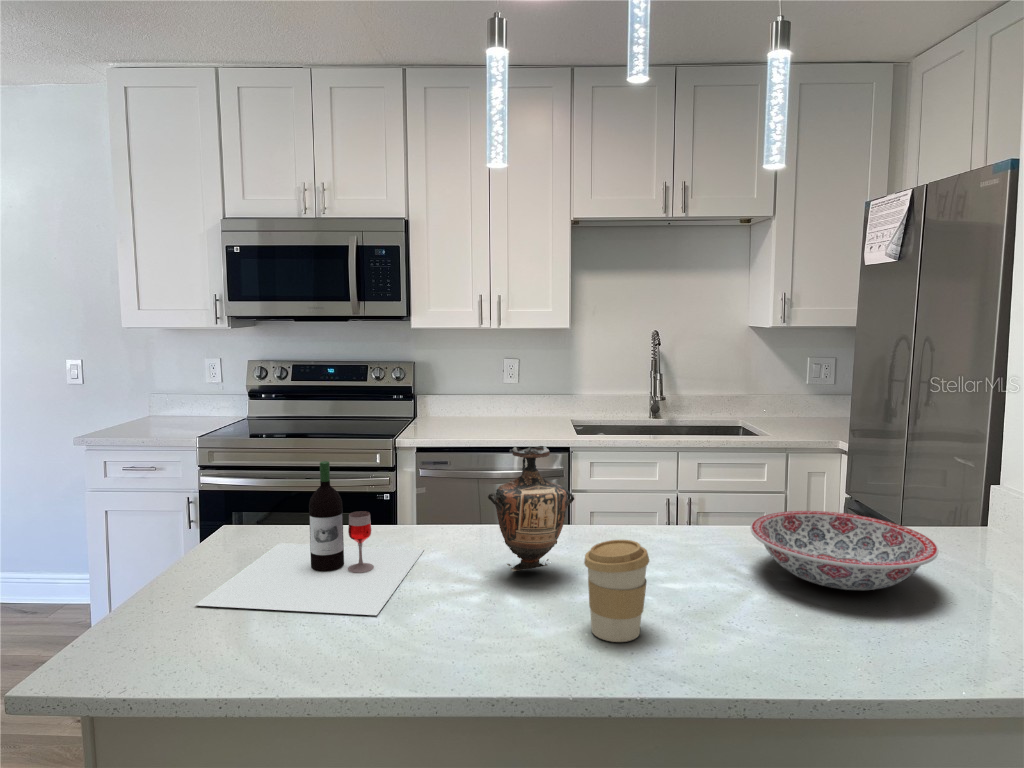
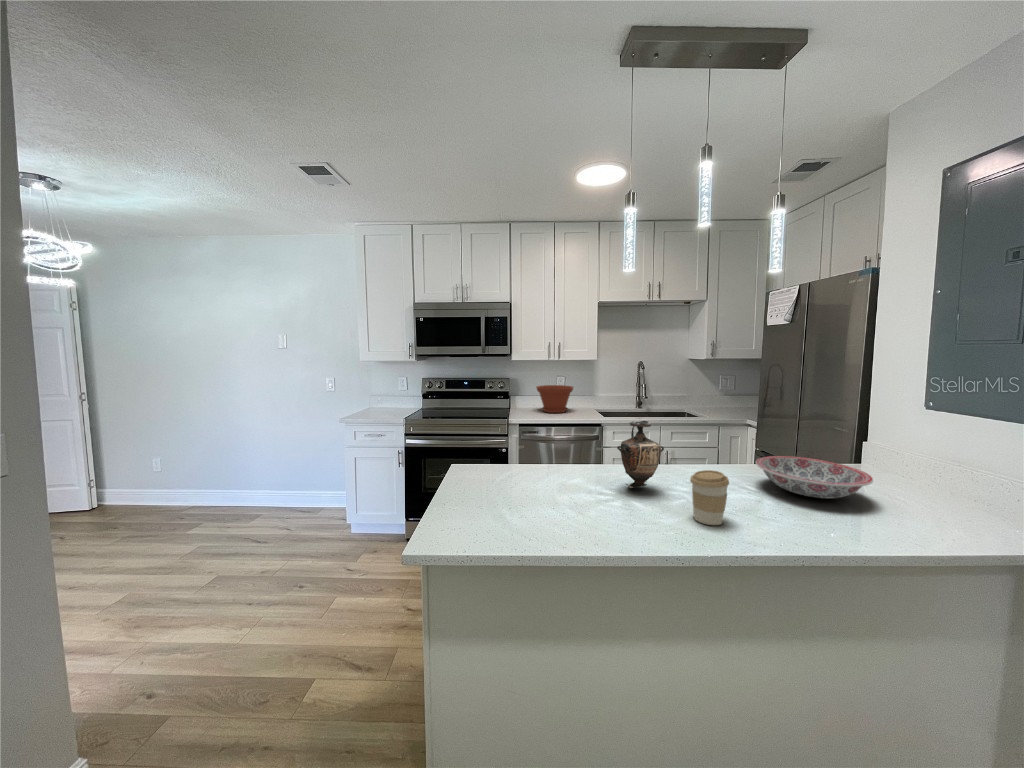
plant pot: none [457,375,528,428] -> present [536,385,573,413]
wine bottle: present [196,461,424,615] -> none [472,429,573,511]

